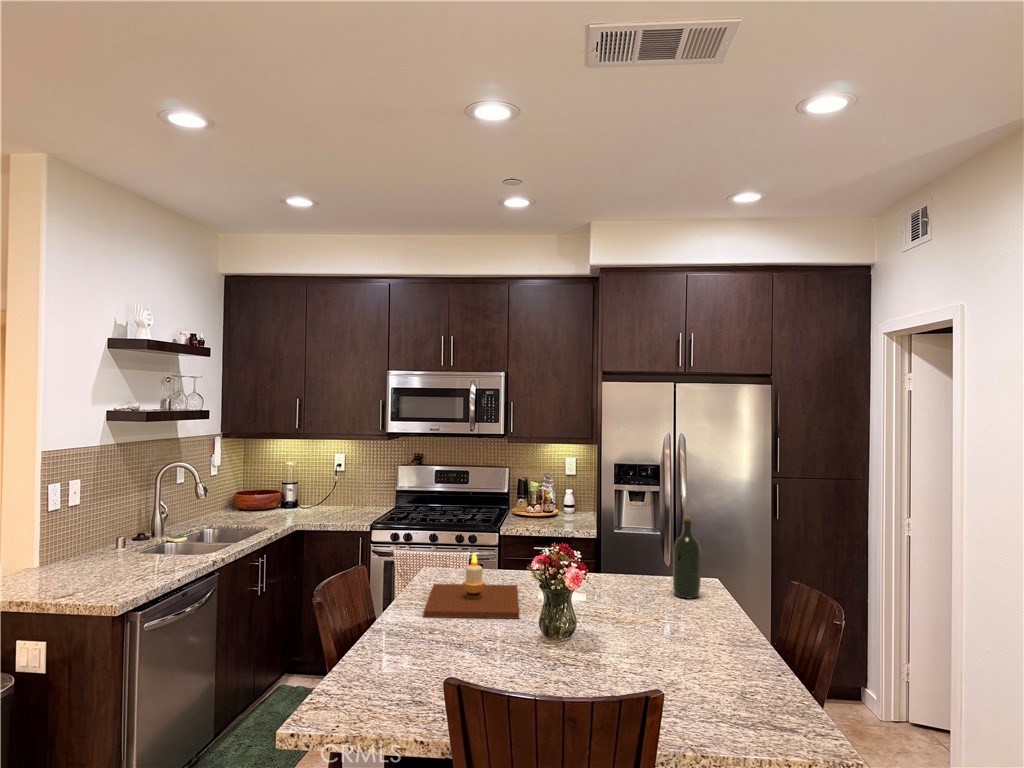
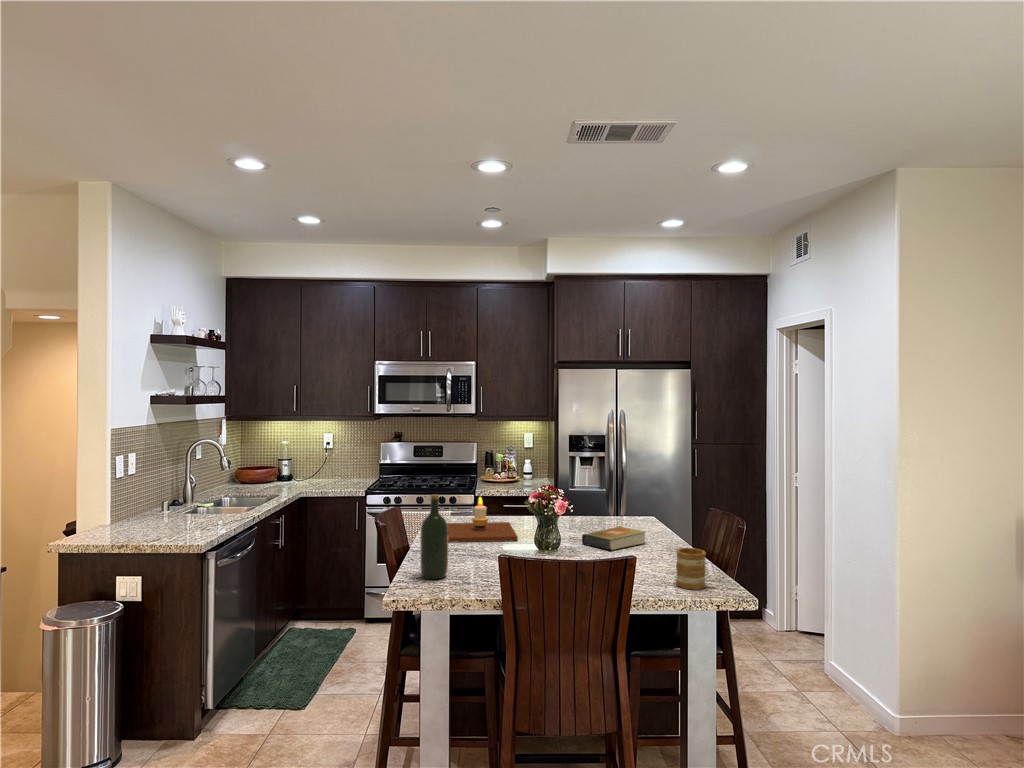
wine bottle: present [673,516,701,598] -> present [420,494,449,579]
book: none [606,602,699,644] -> present [582,526,646,550]
mug: none [735,665,783,743] -> present [676,548,706,590]

